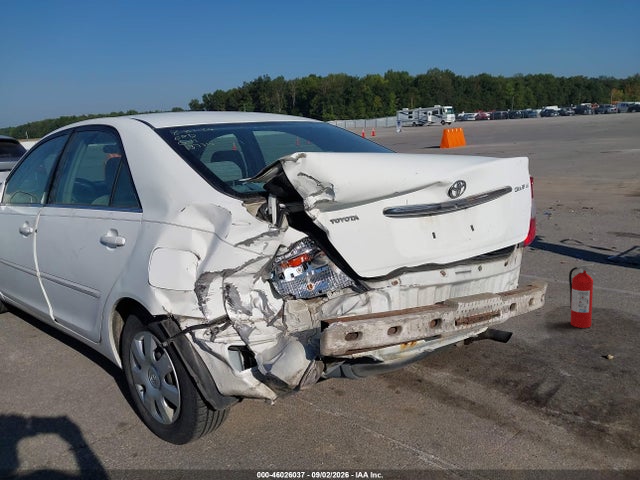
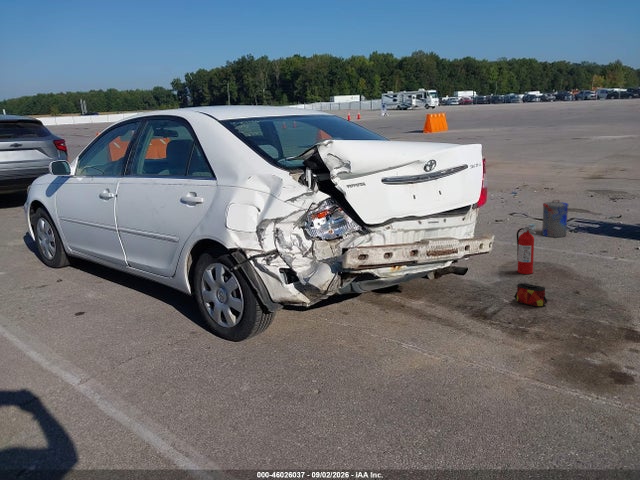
trash can: none [592,226,626,273] -> present [542,200,569,237]
bag: none [574,348,622,384] -> present [514,283,547,307]

